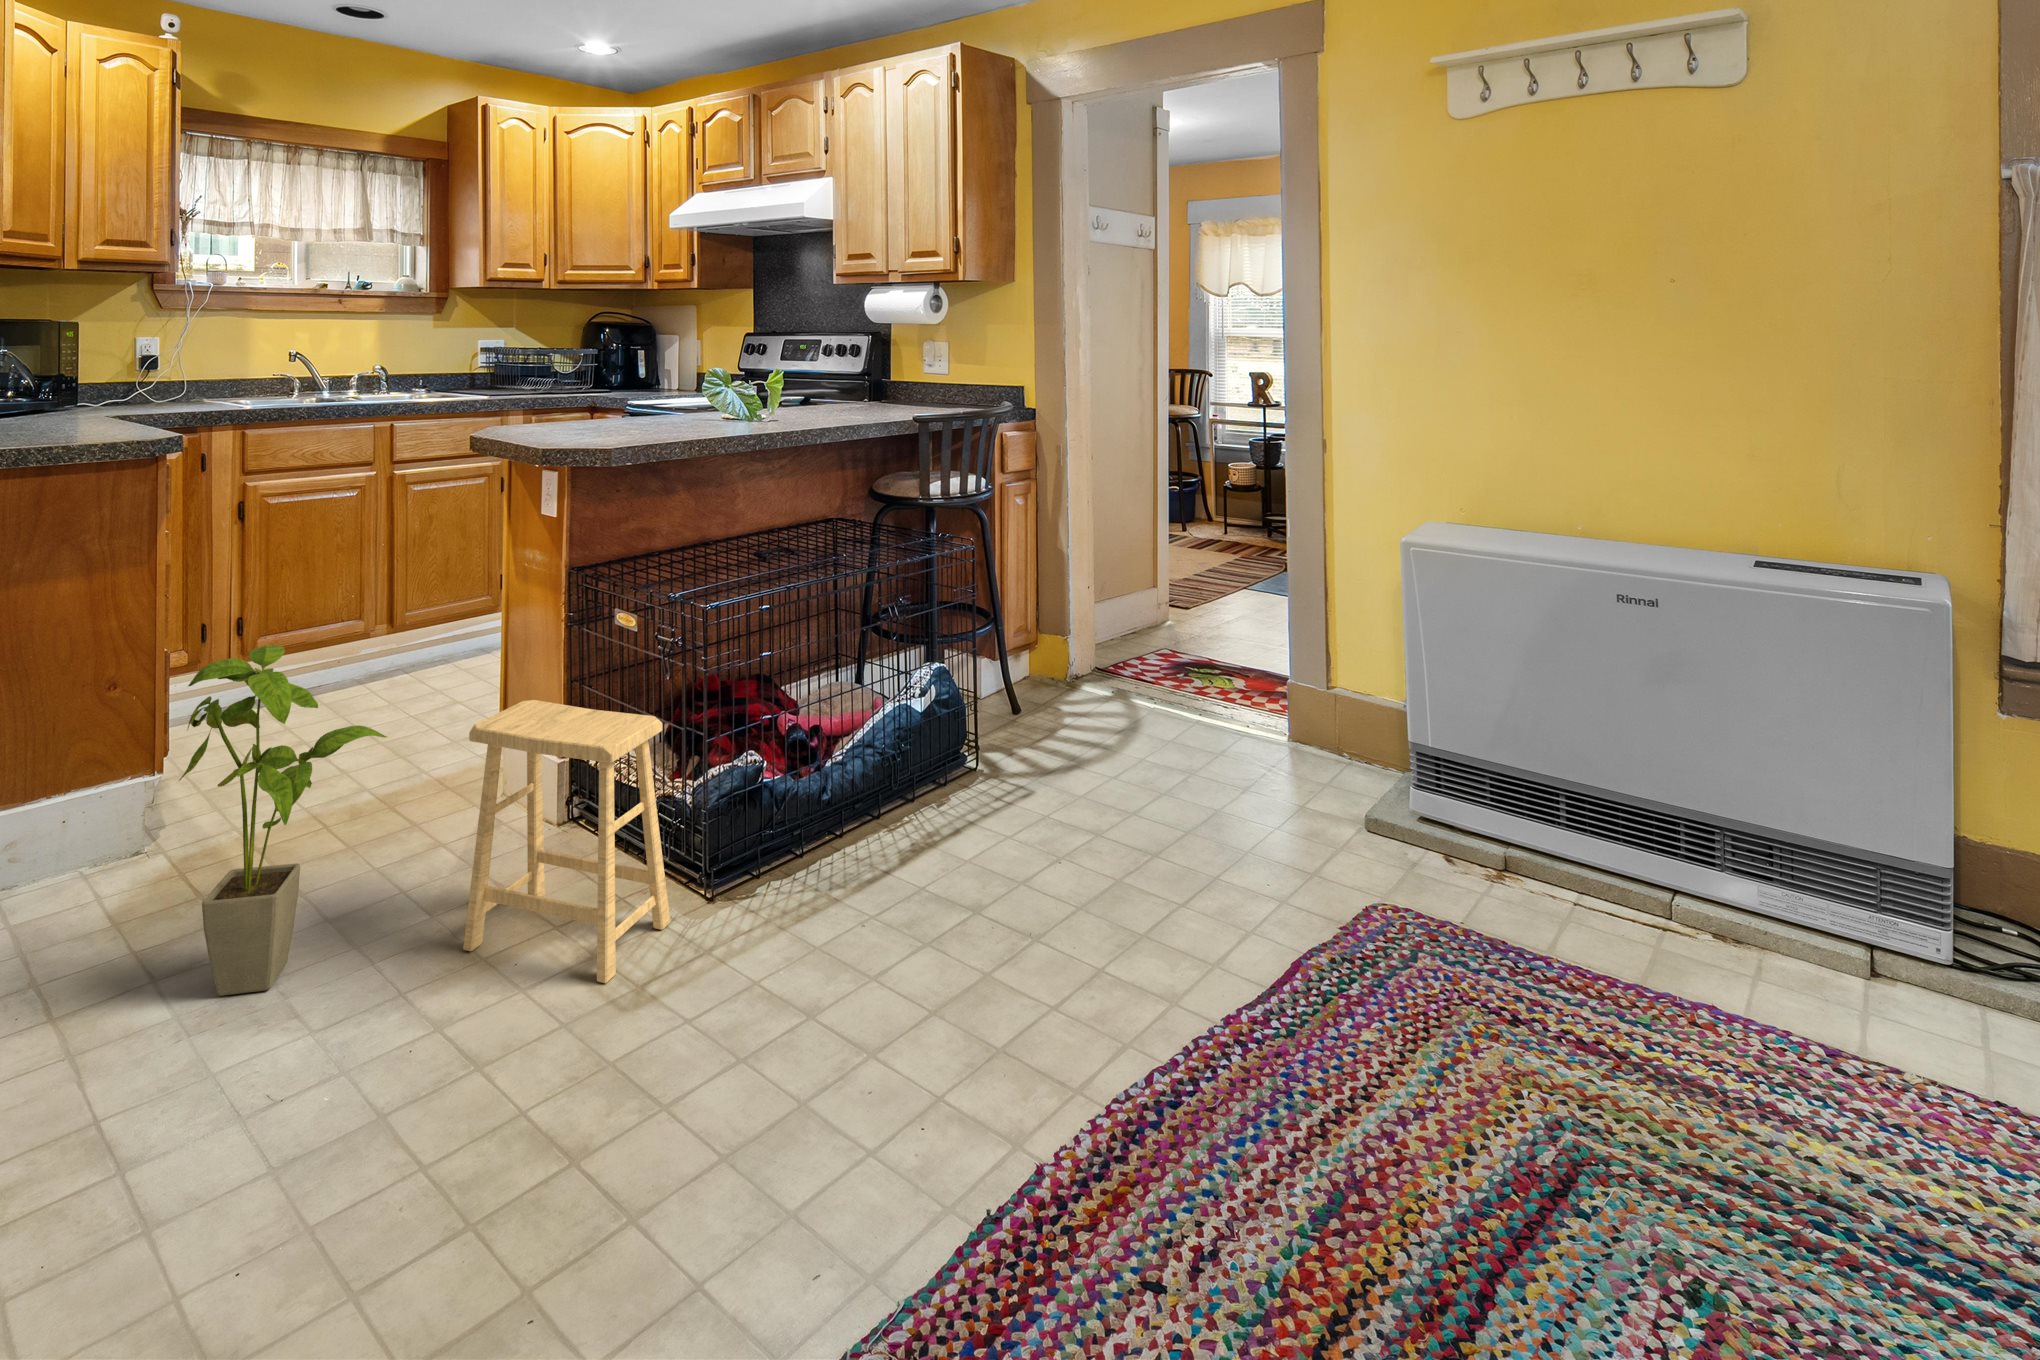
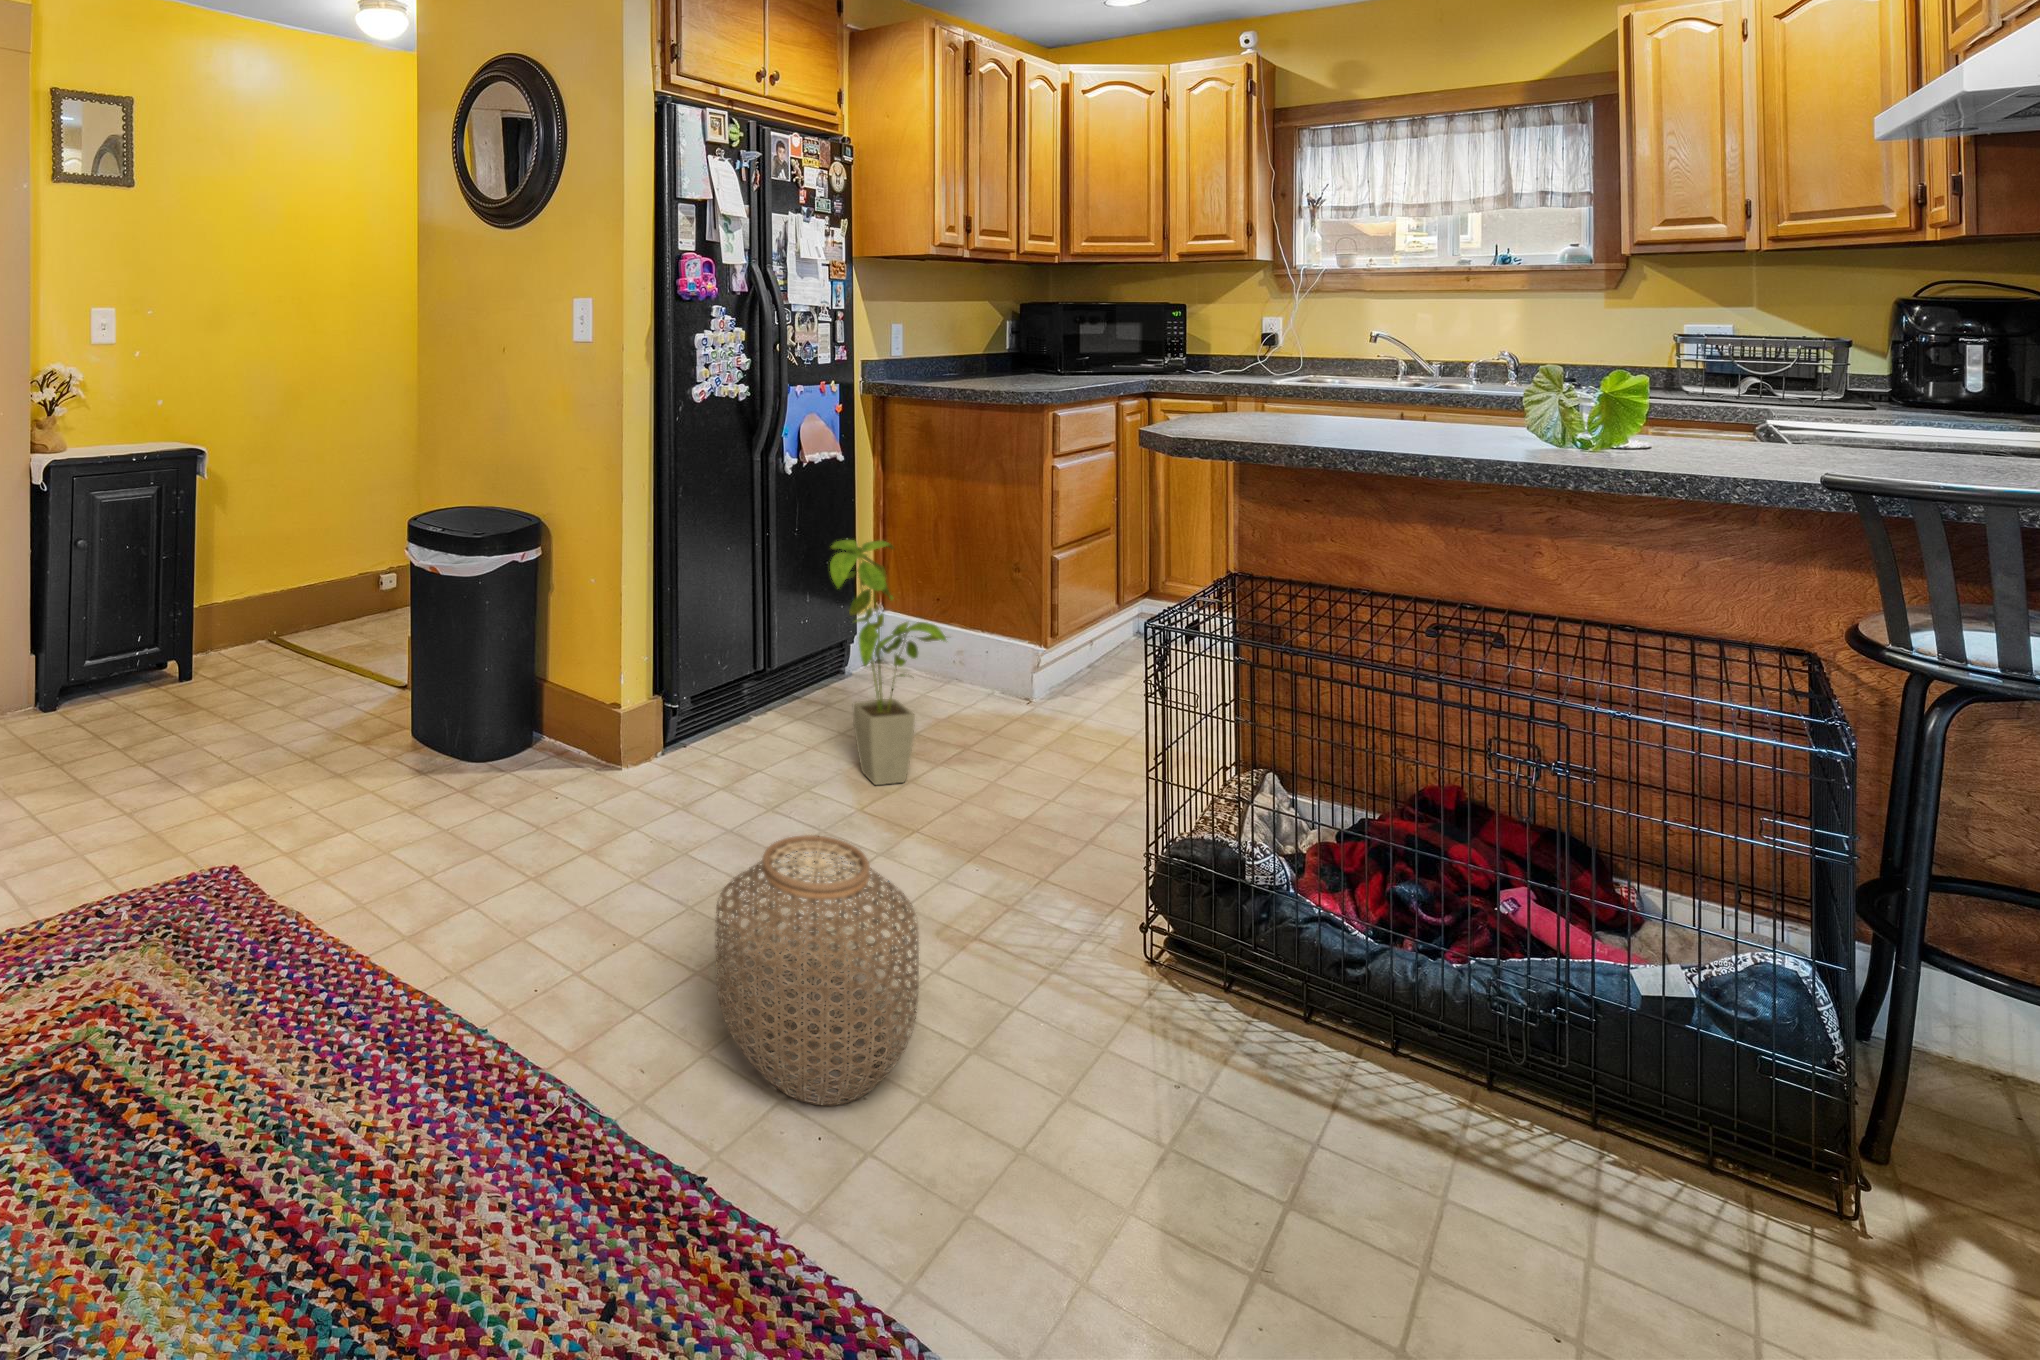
footstool: present [463,700,670,983] -> none [947,655,1065,935]
woven basket: none [725,873,932,1153] -> present [715,835,919,1105]

